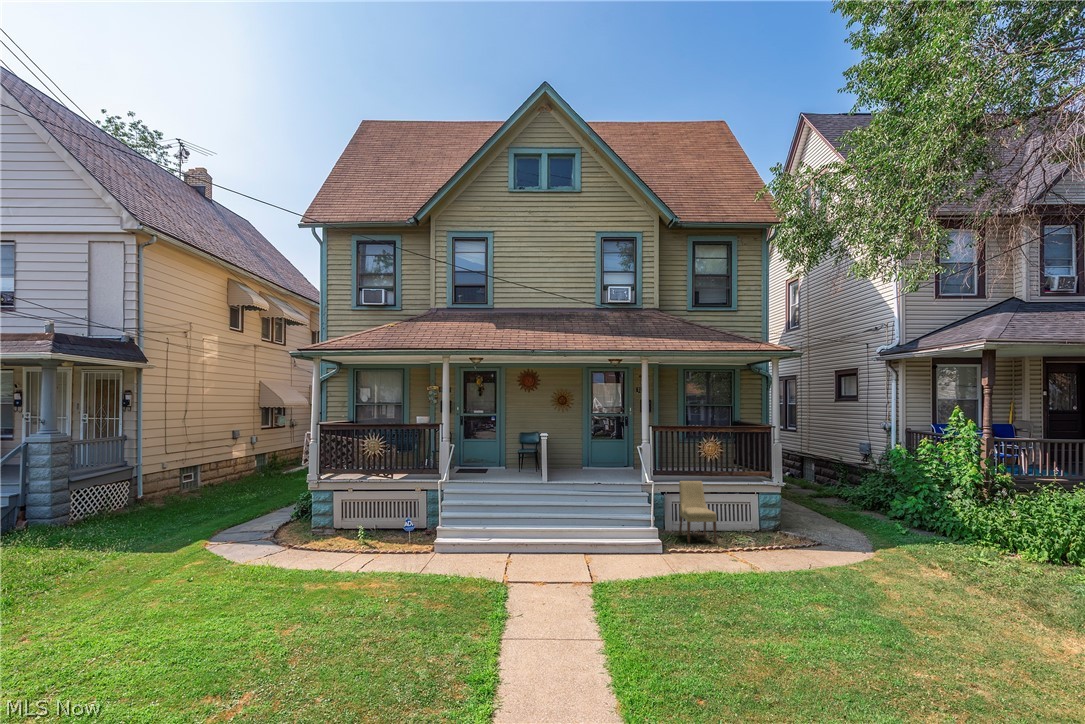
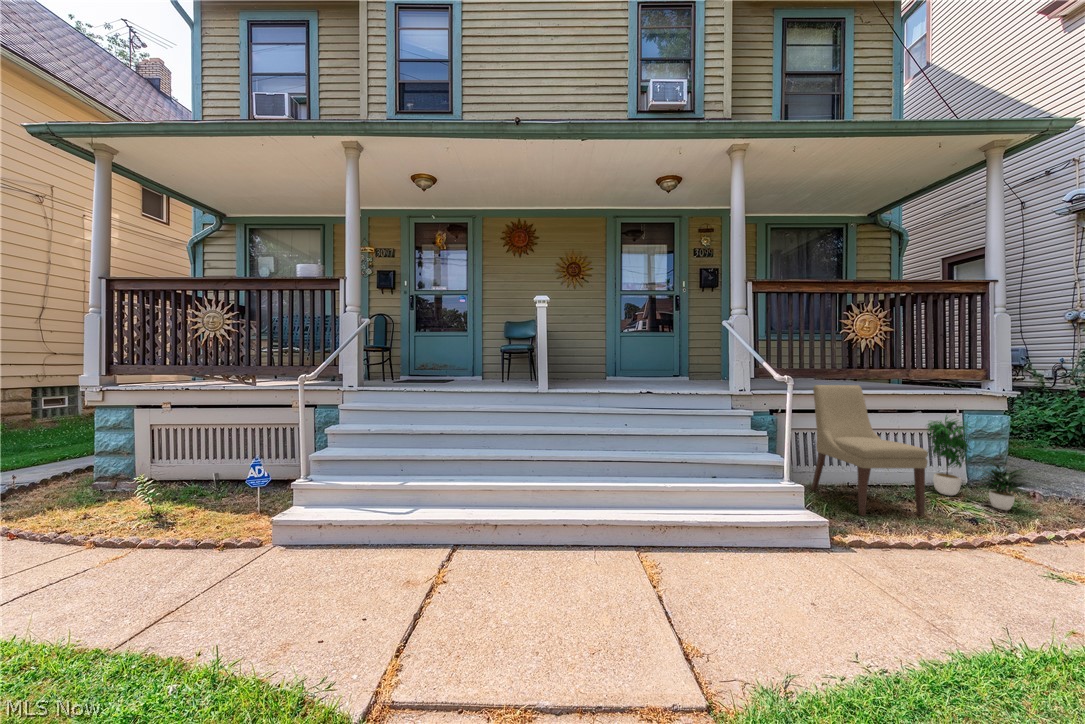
potted plant: none [733,496,767,542] -> present [928,416,1027,510]

